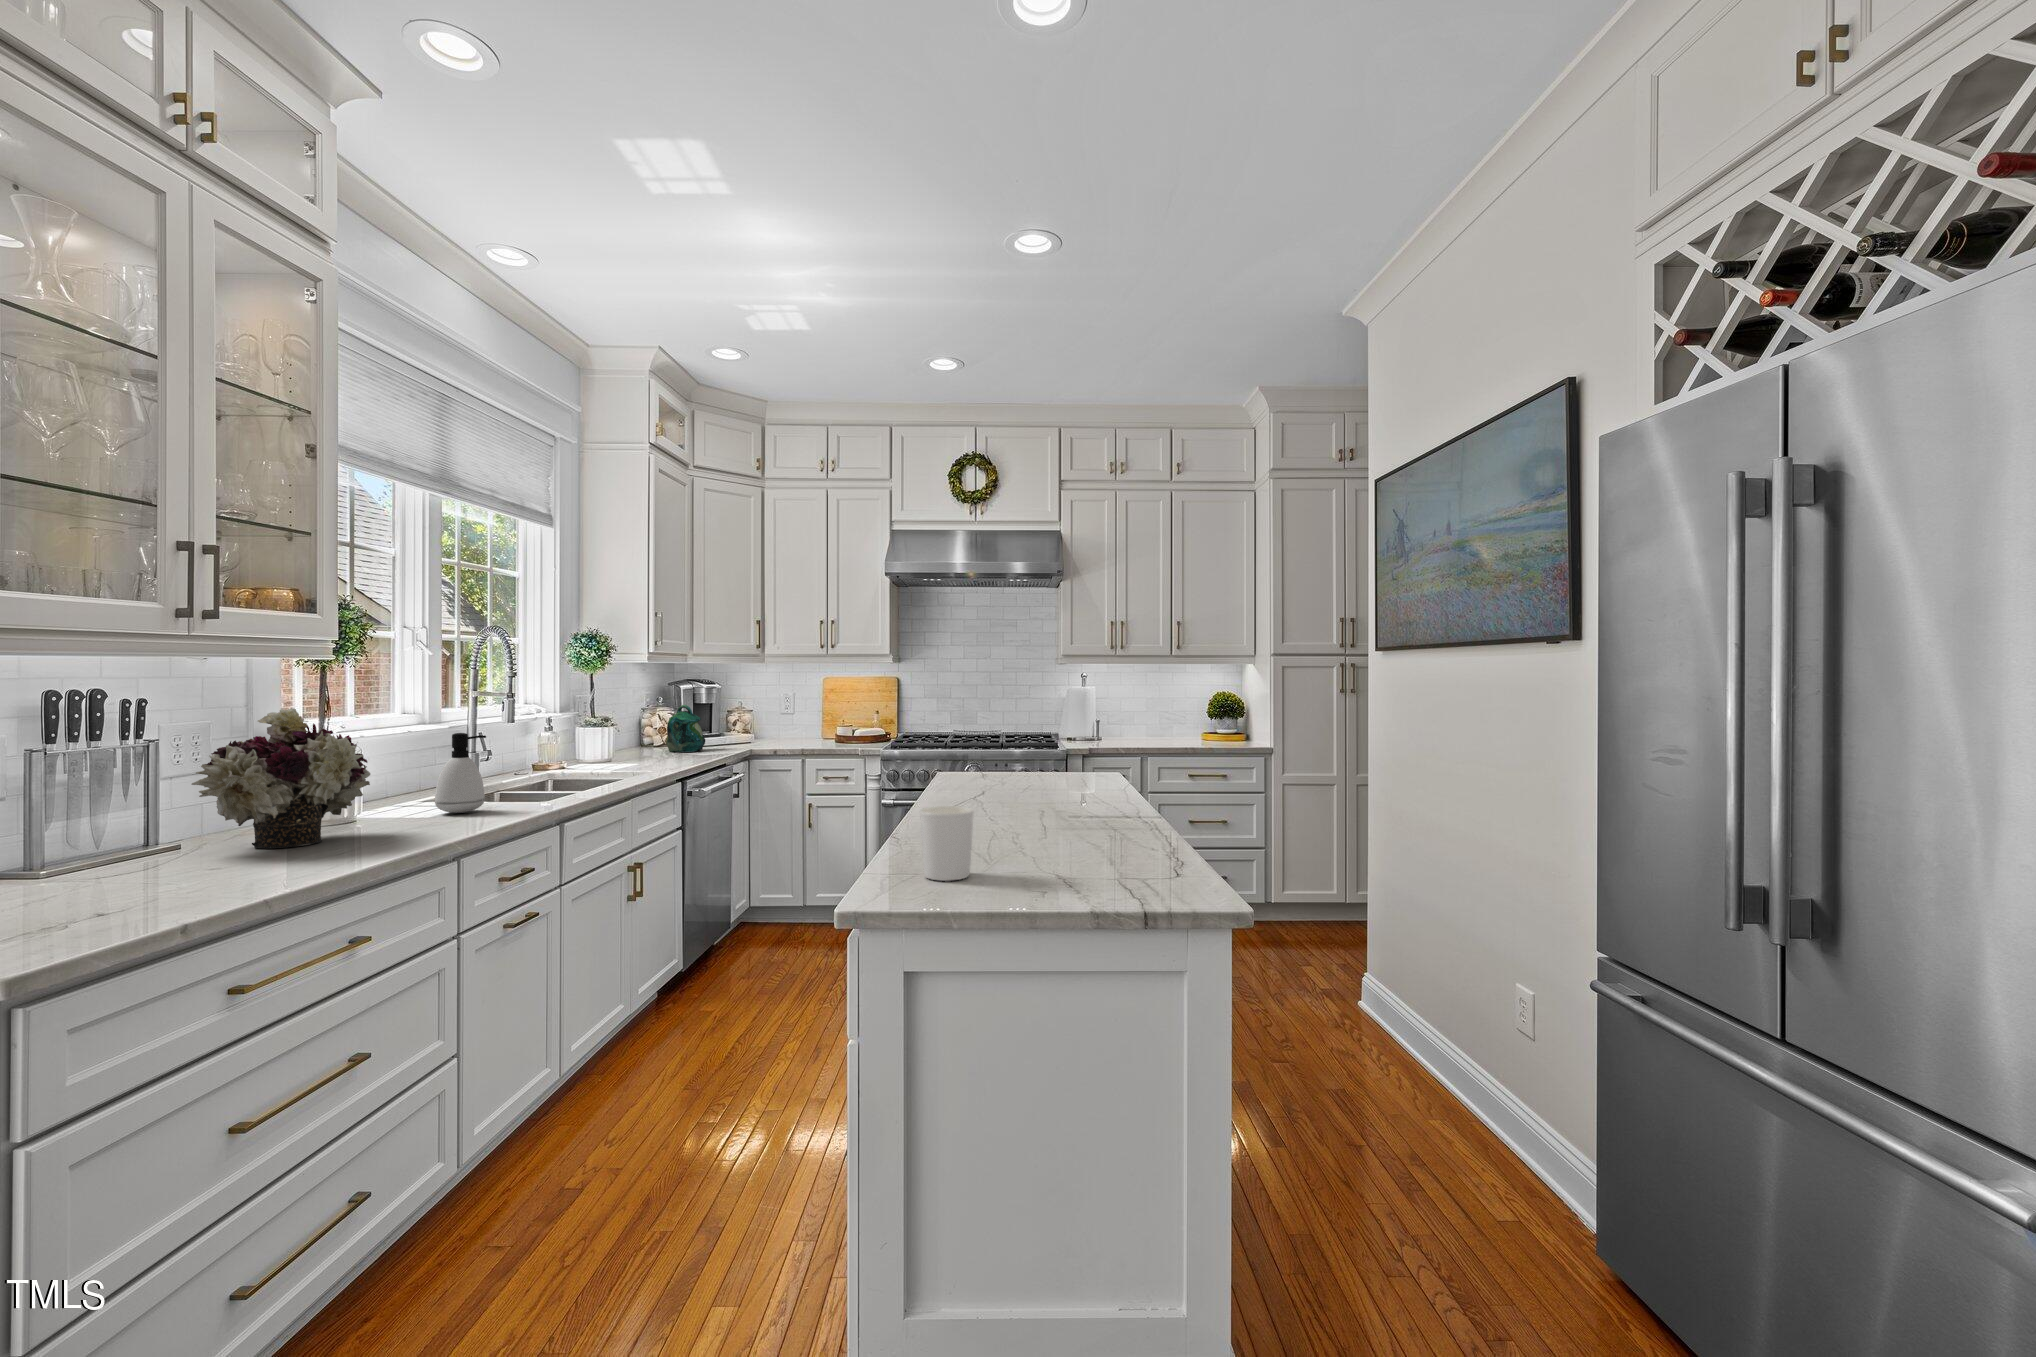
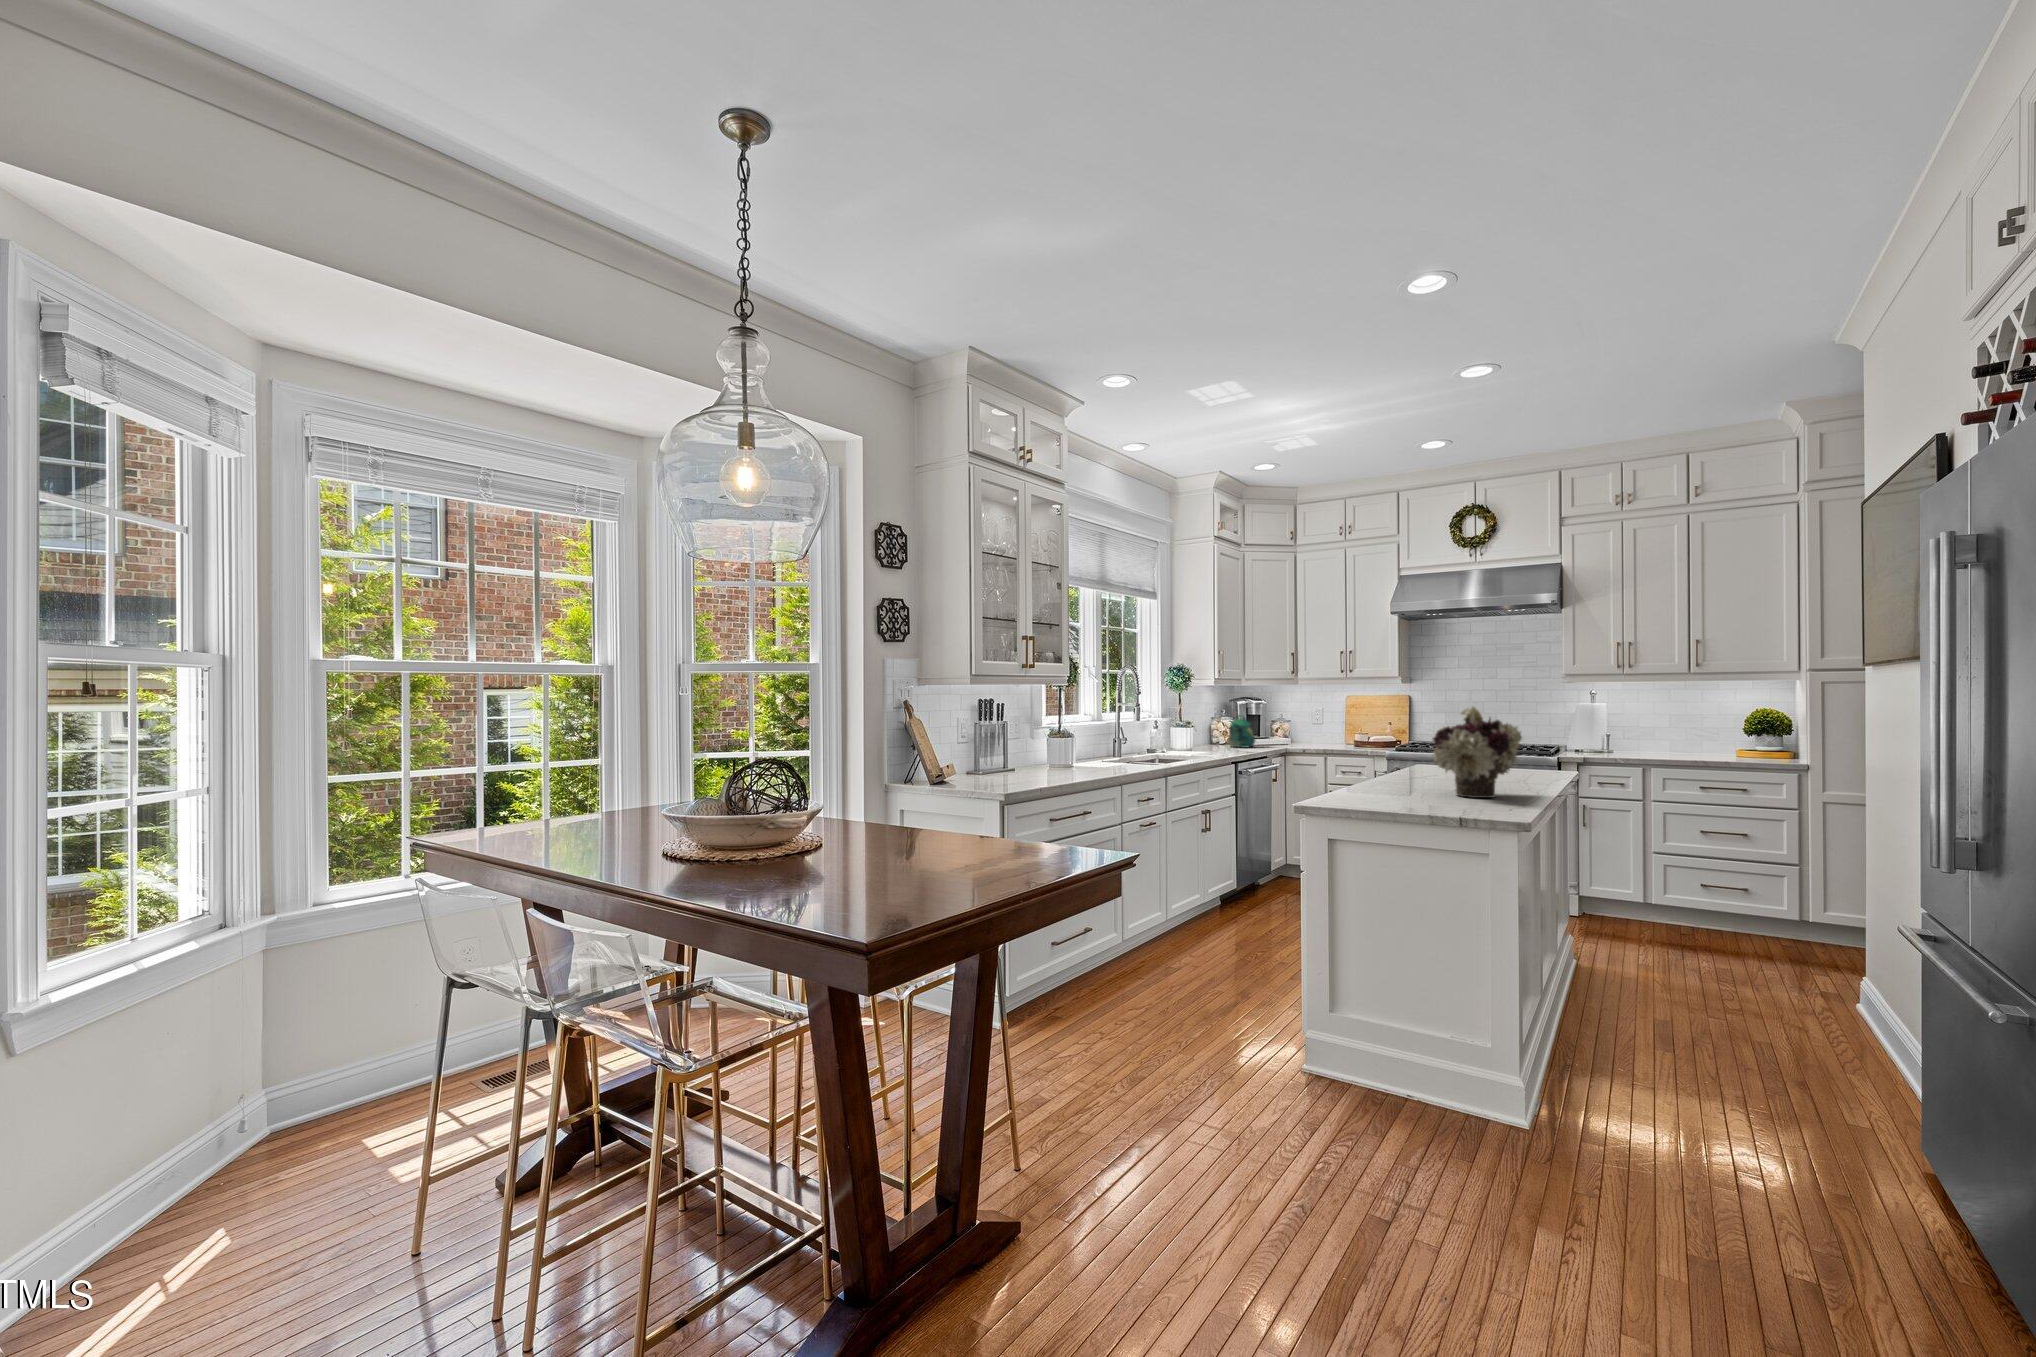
flower arrangement: present [192,709,370,849] -> present [1433,706,1522,798]
soap dispenser: present [435,733,486,813] -> none [1108,725,1133,770]
candle holder: present [920,806,974,881] -> none [1381,768,1416,809]

